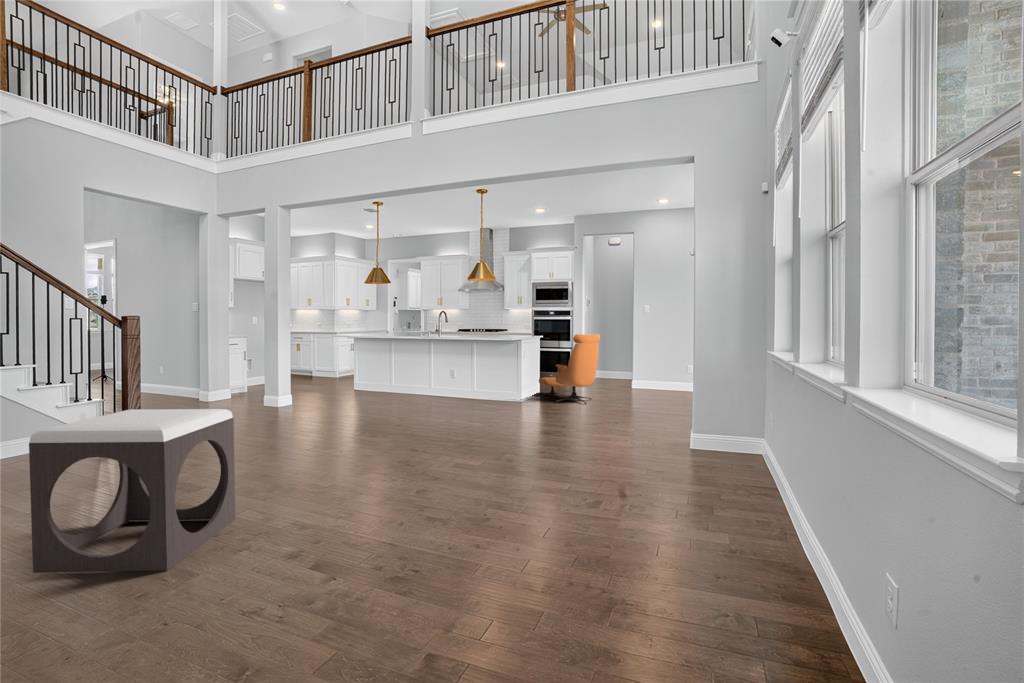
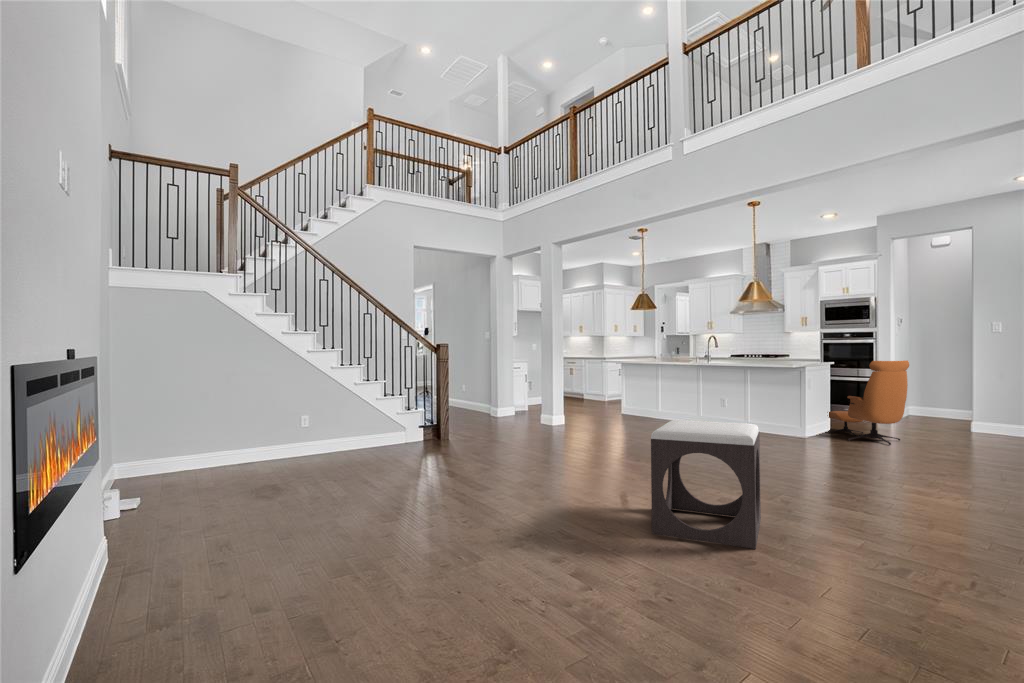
footstool: present [29,409,235,573] -> present [651,420,761,549]

